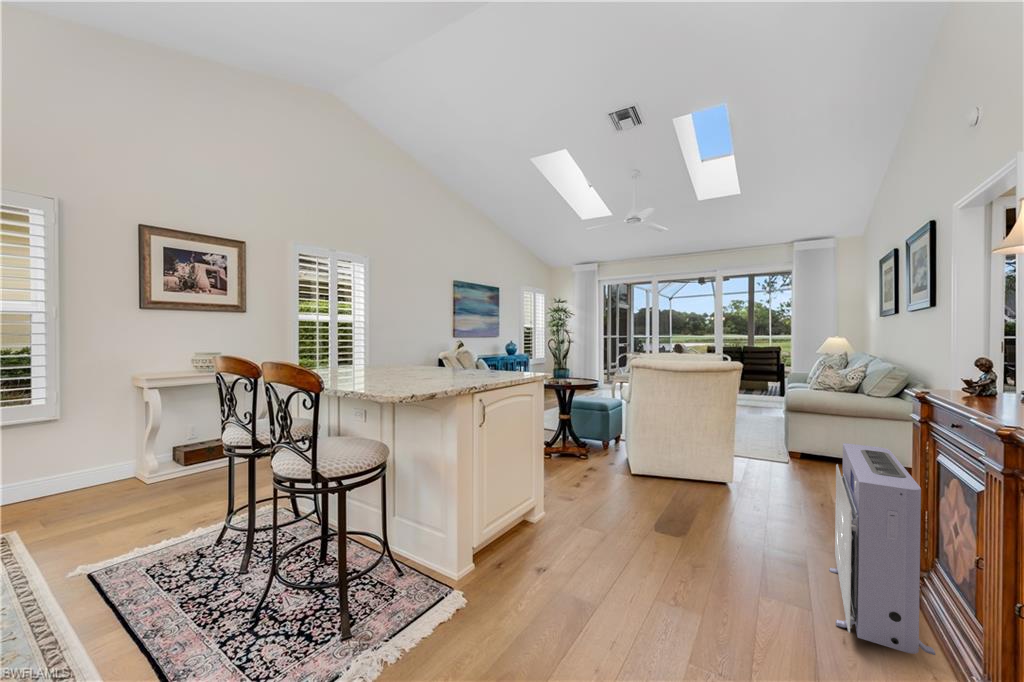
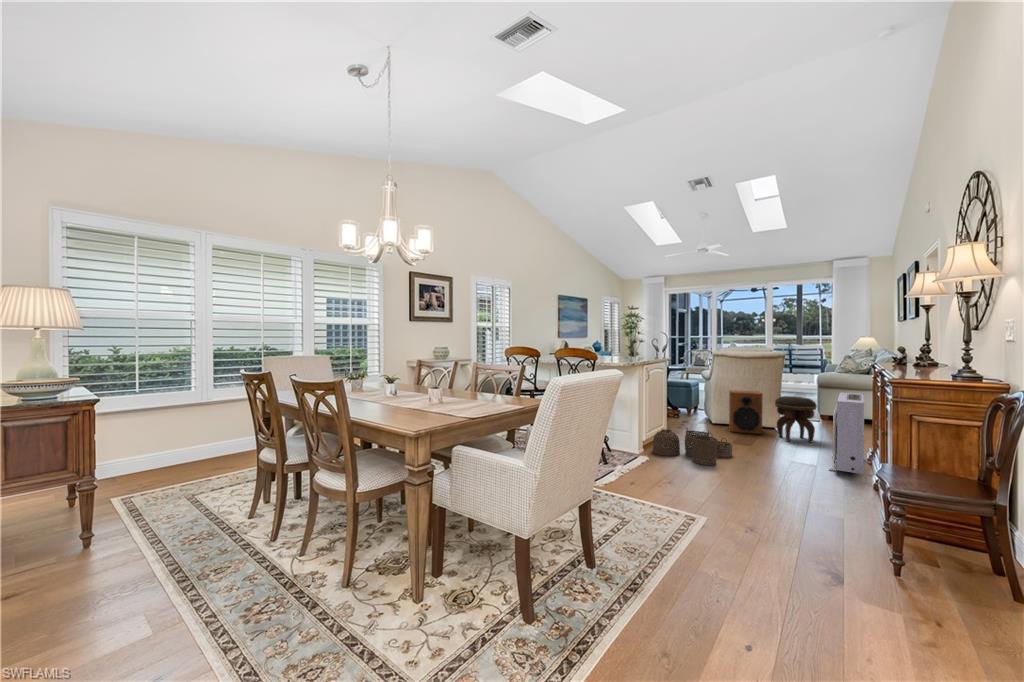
speaker: none [655,422,706,497] -> present [729,390,763,434]
footstool: none [725,436,794,521] -> present [775,396,817,443]
woven basket: none [496,511,645,612] -> present [653,428,732,465]

